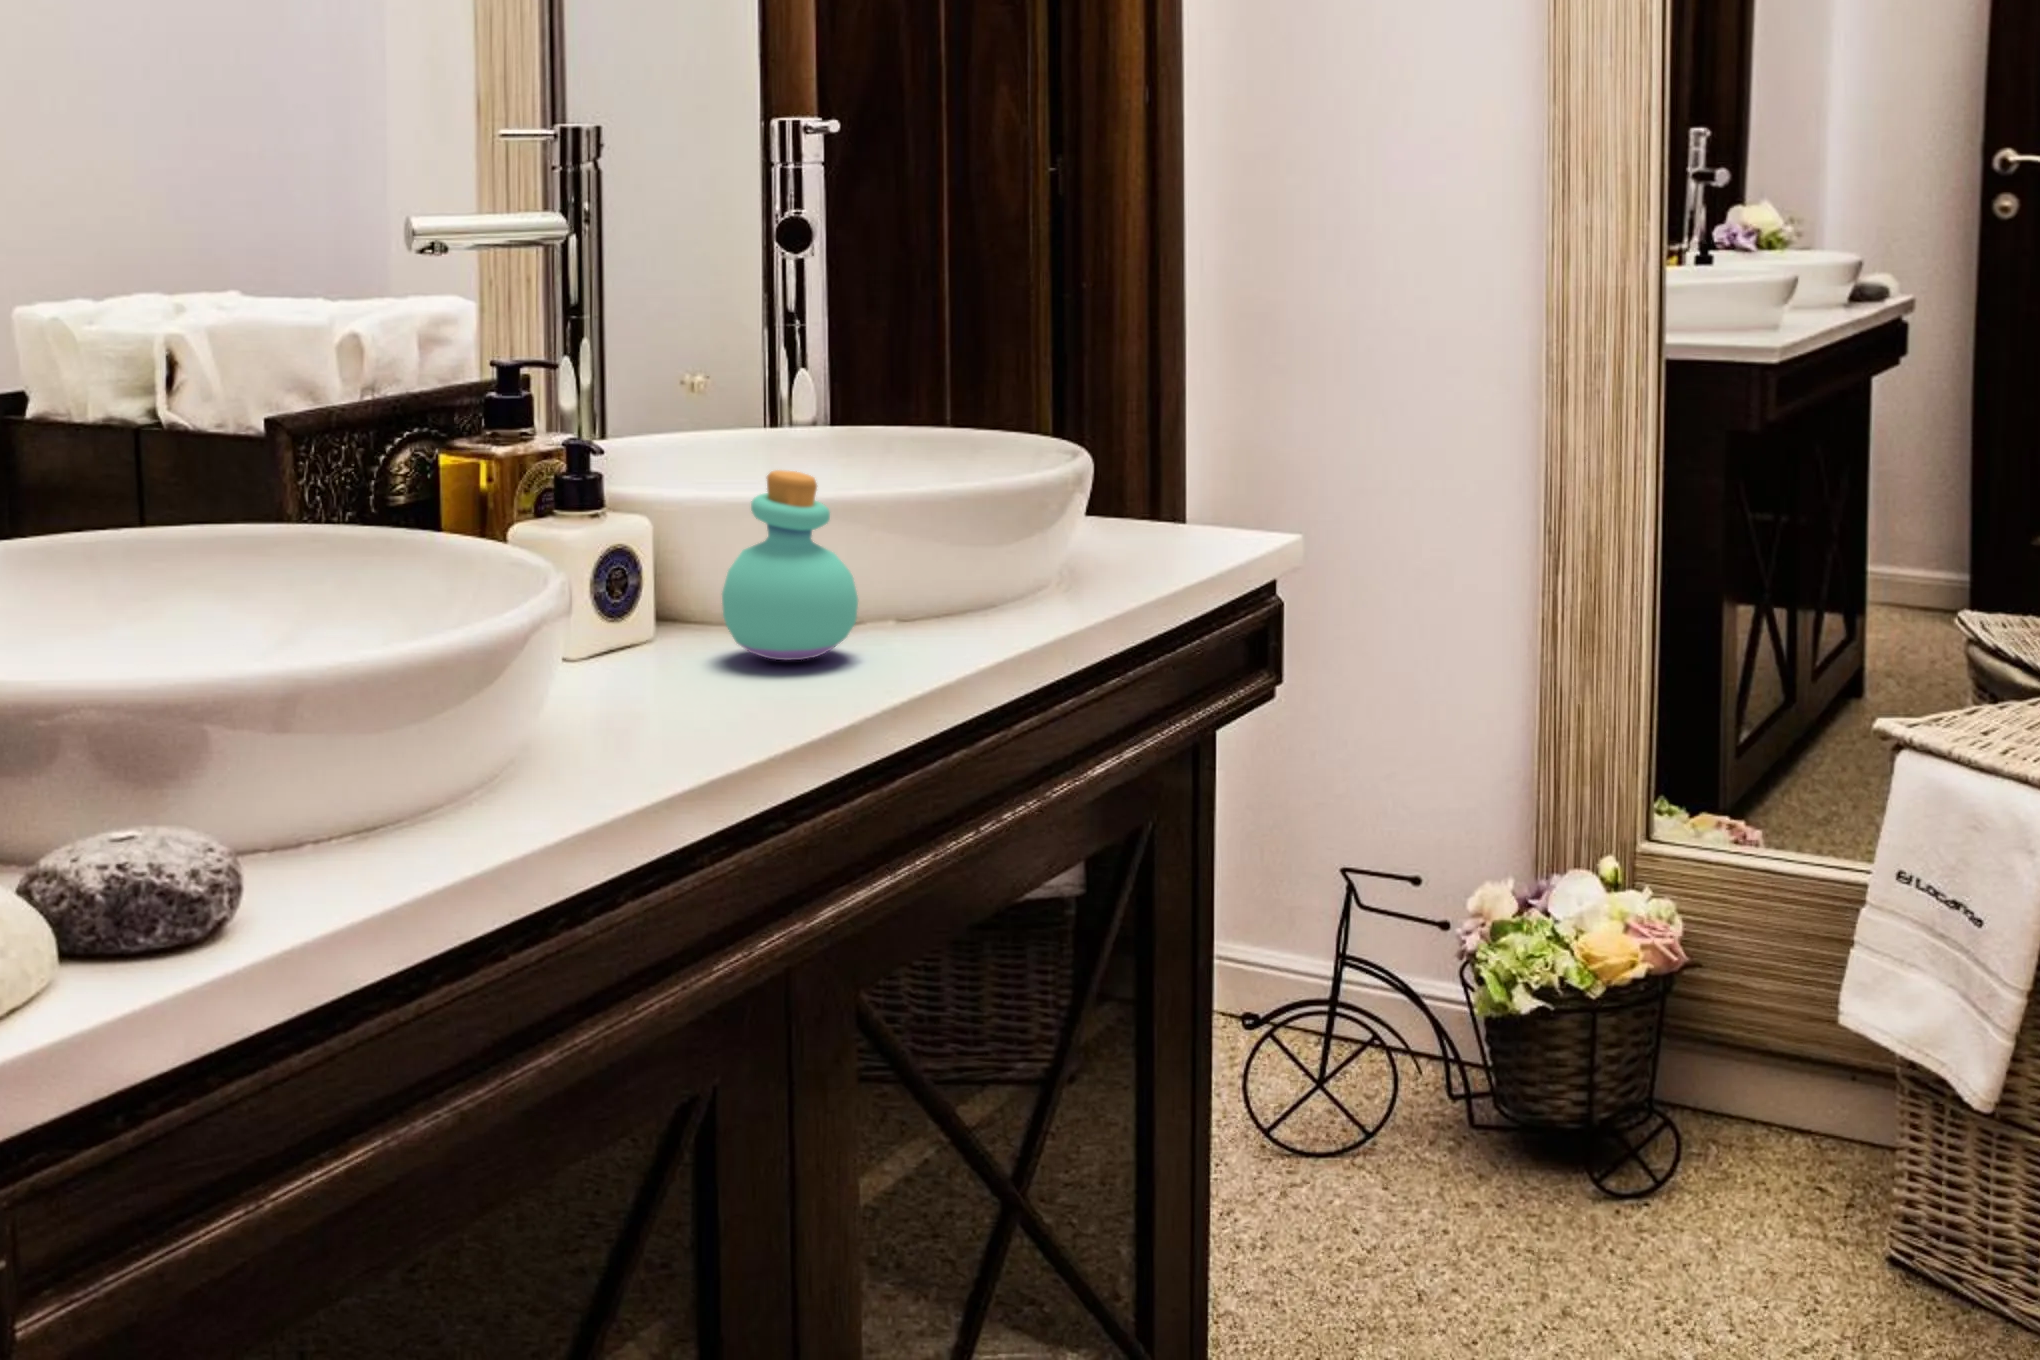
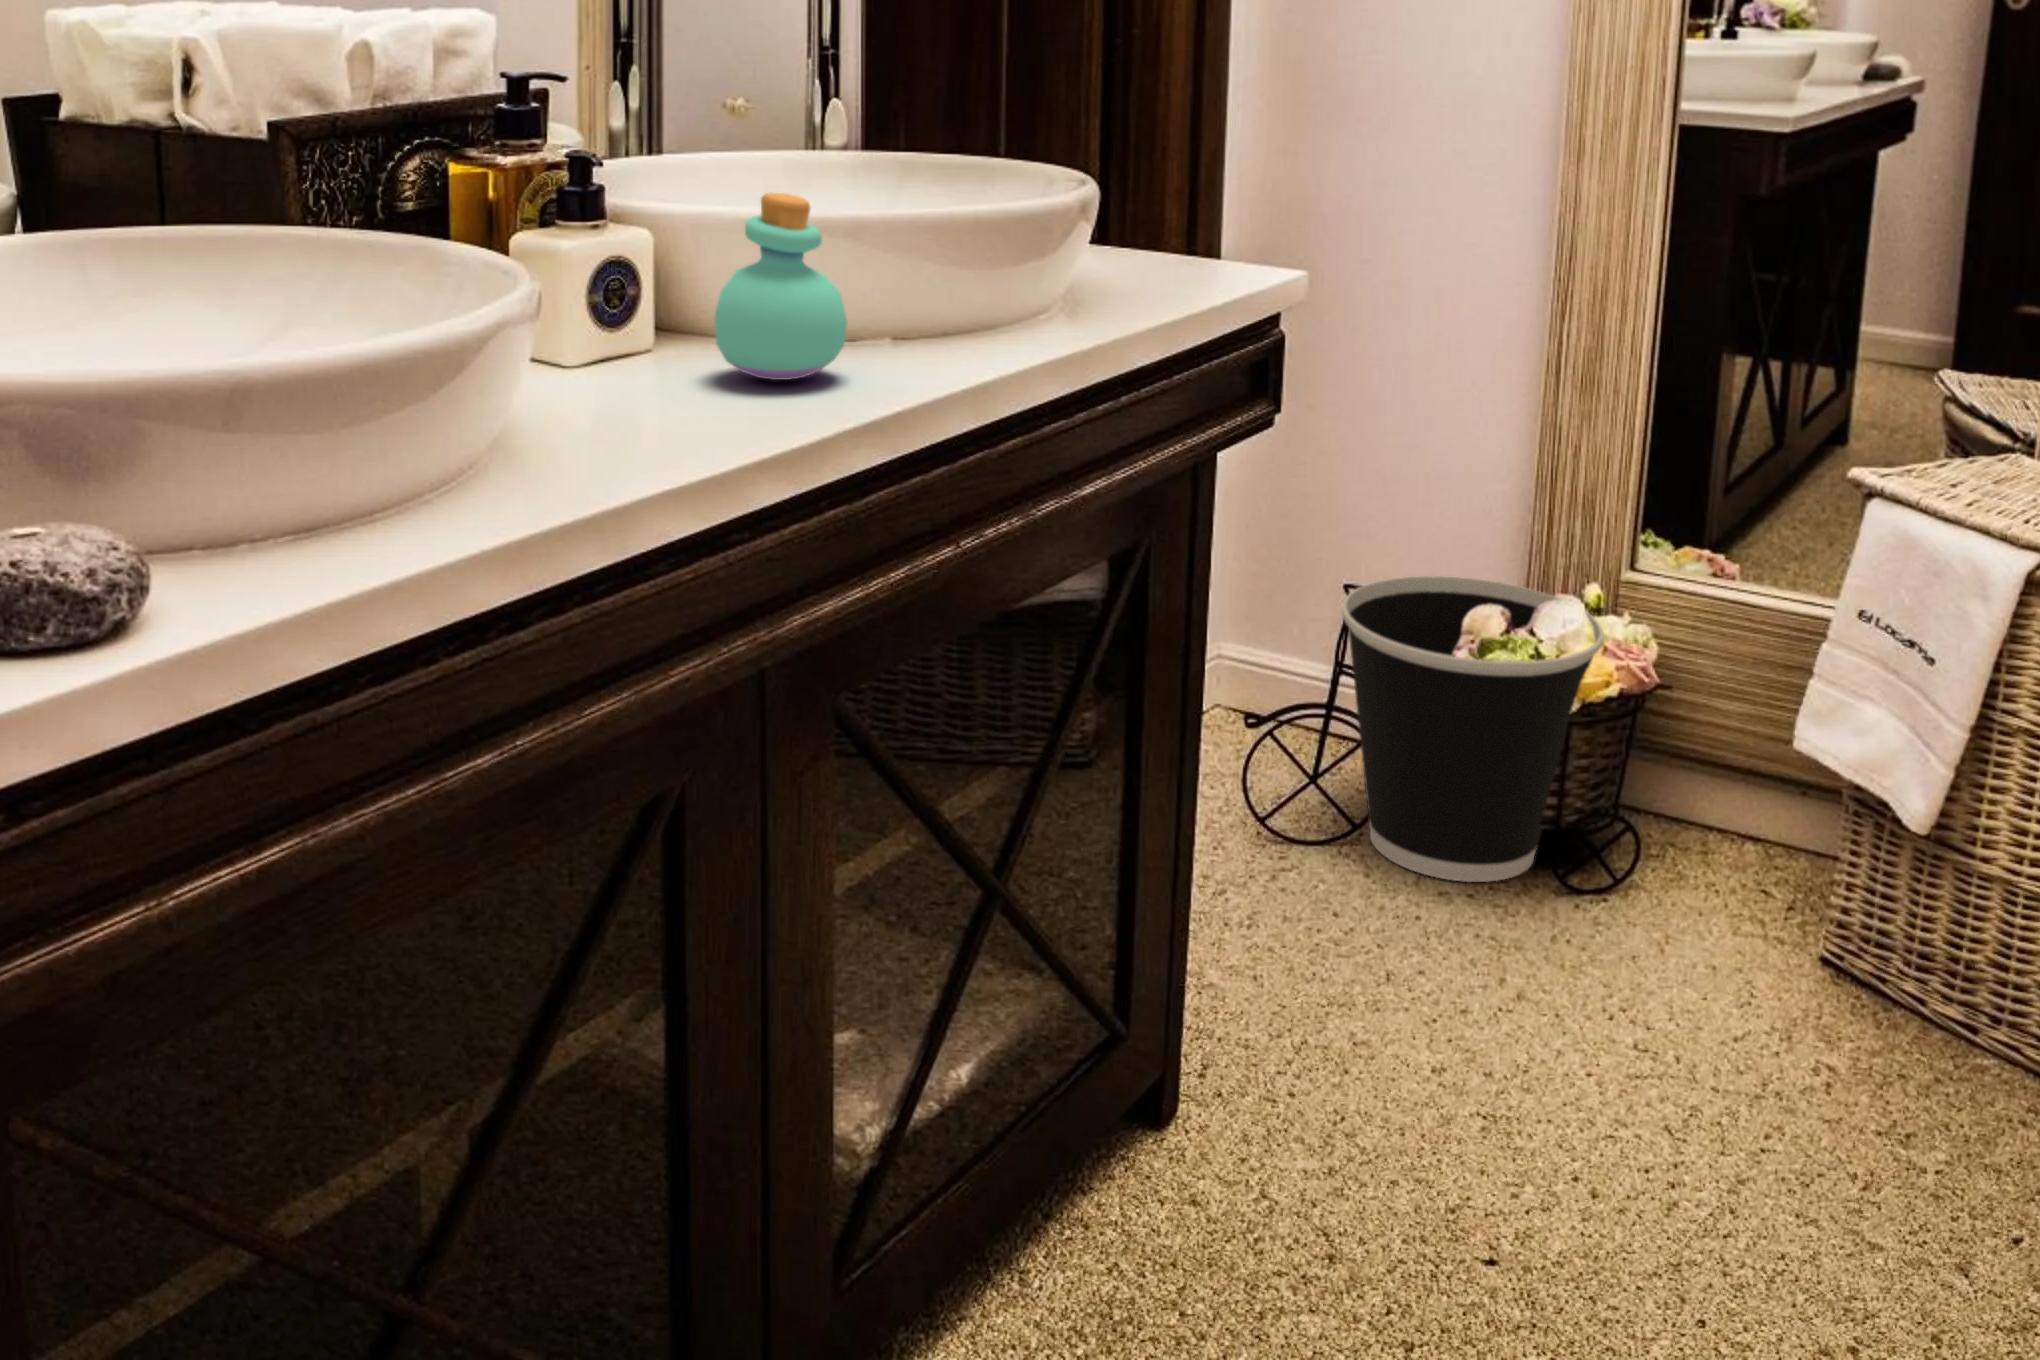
wastebasket: none [1339,852,1621,1189] -> present [1342,576,1604,882]

